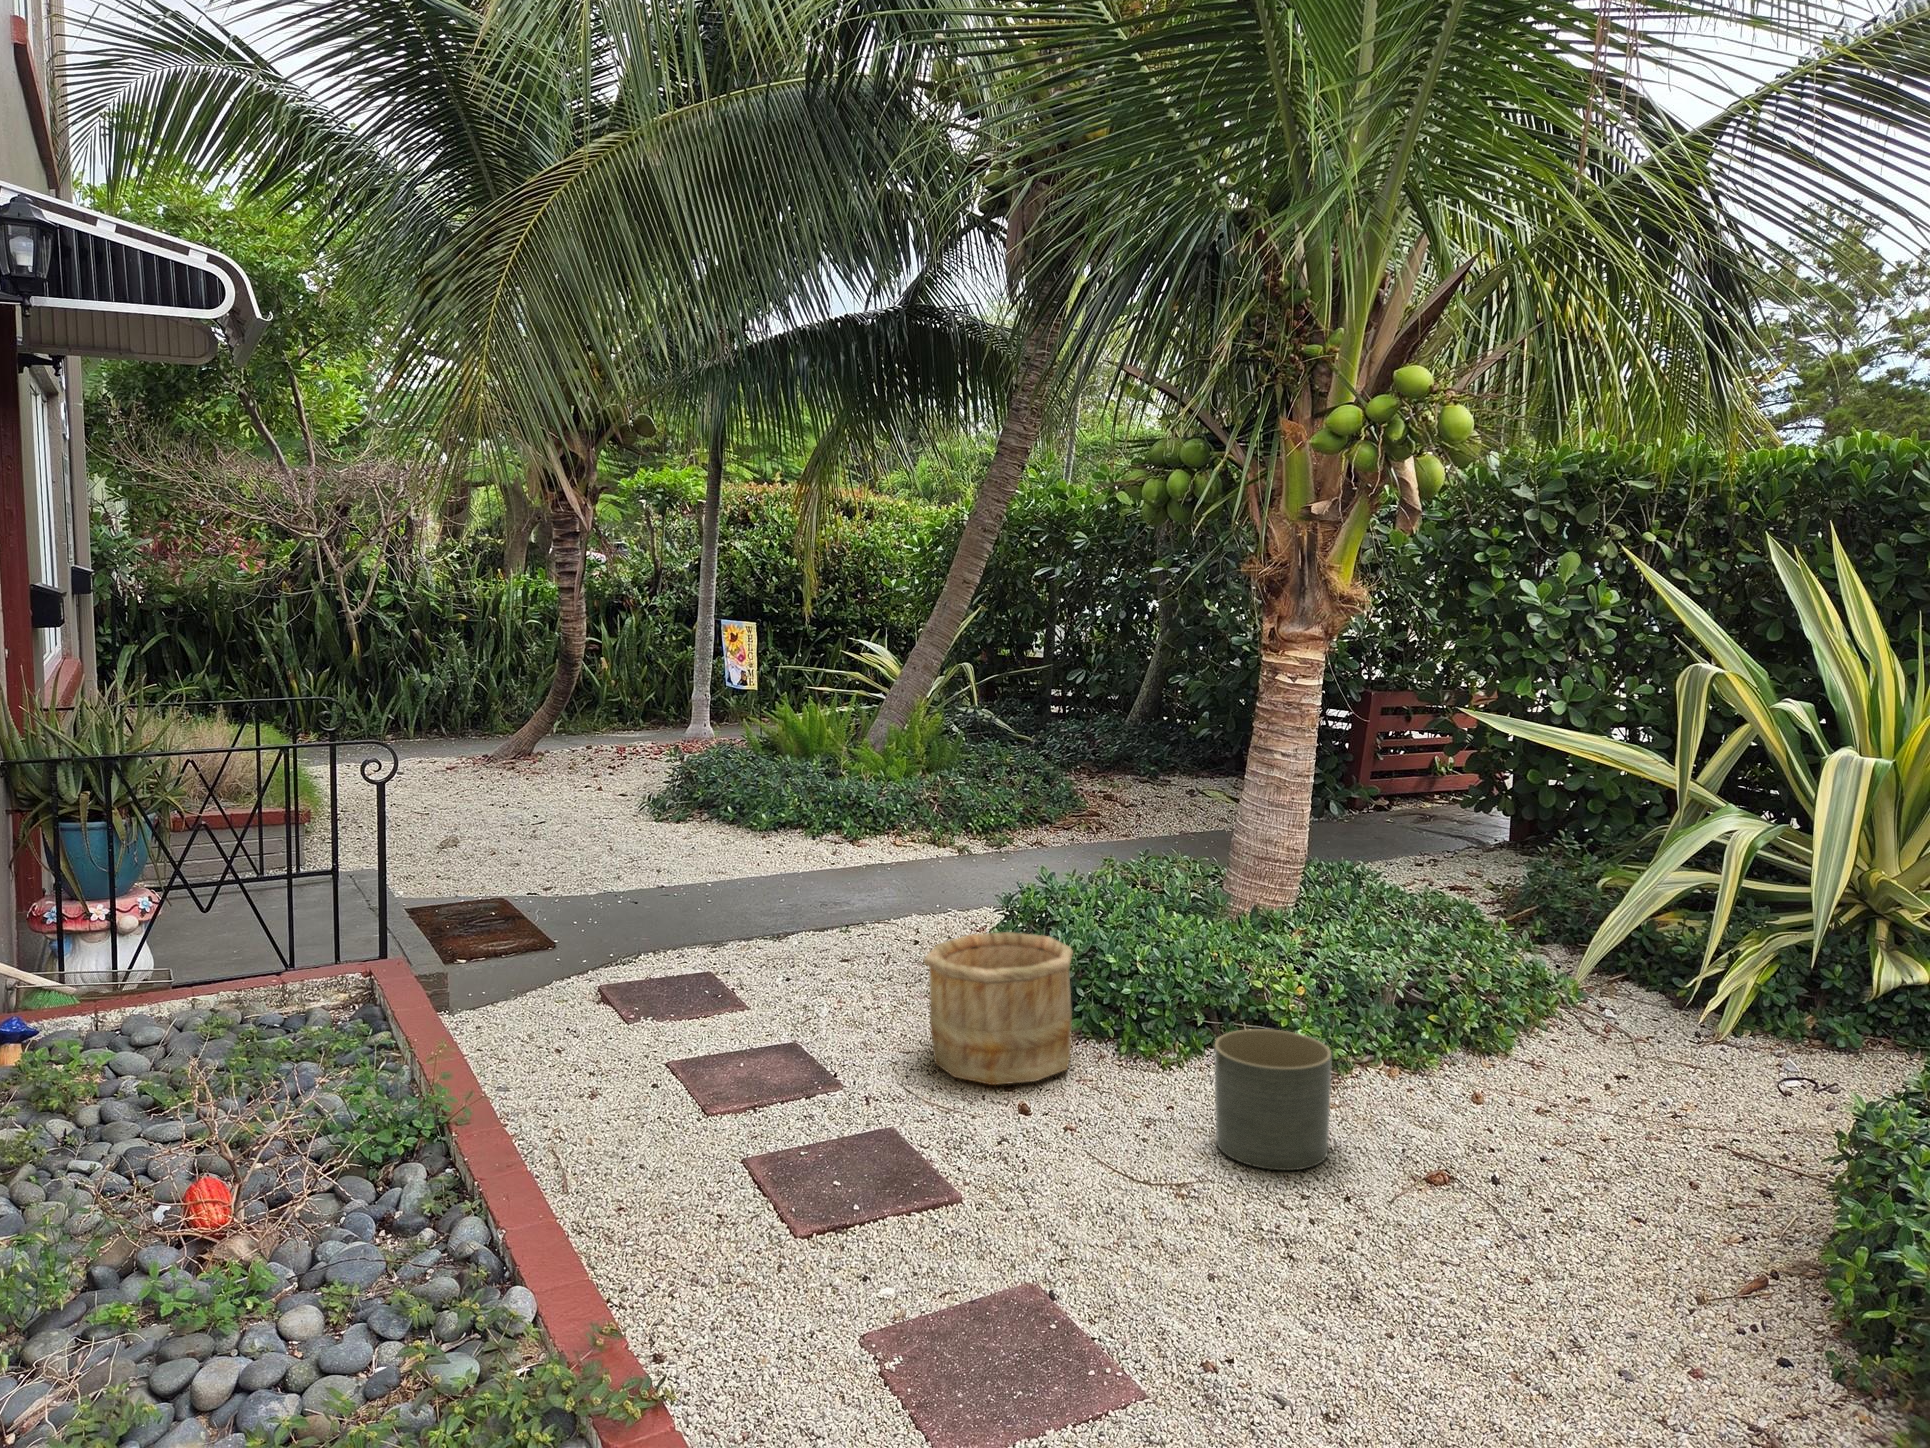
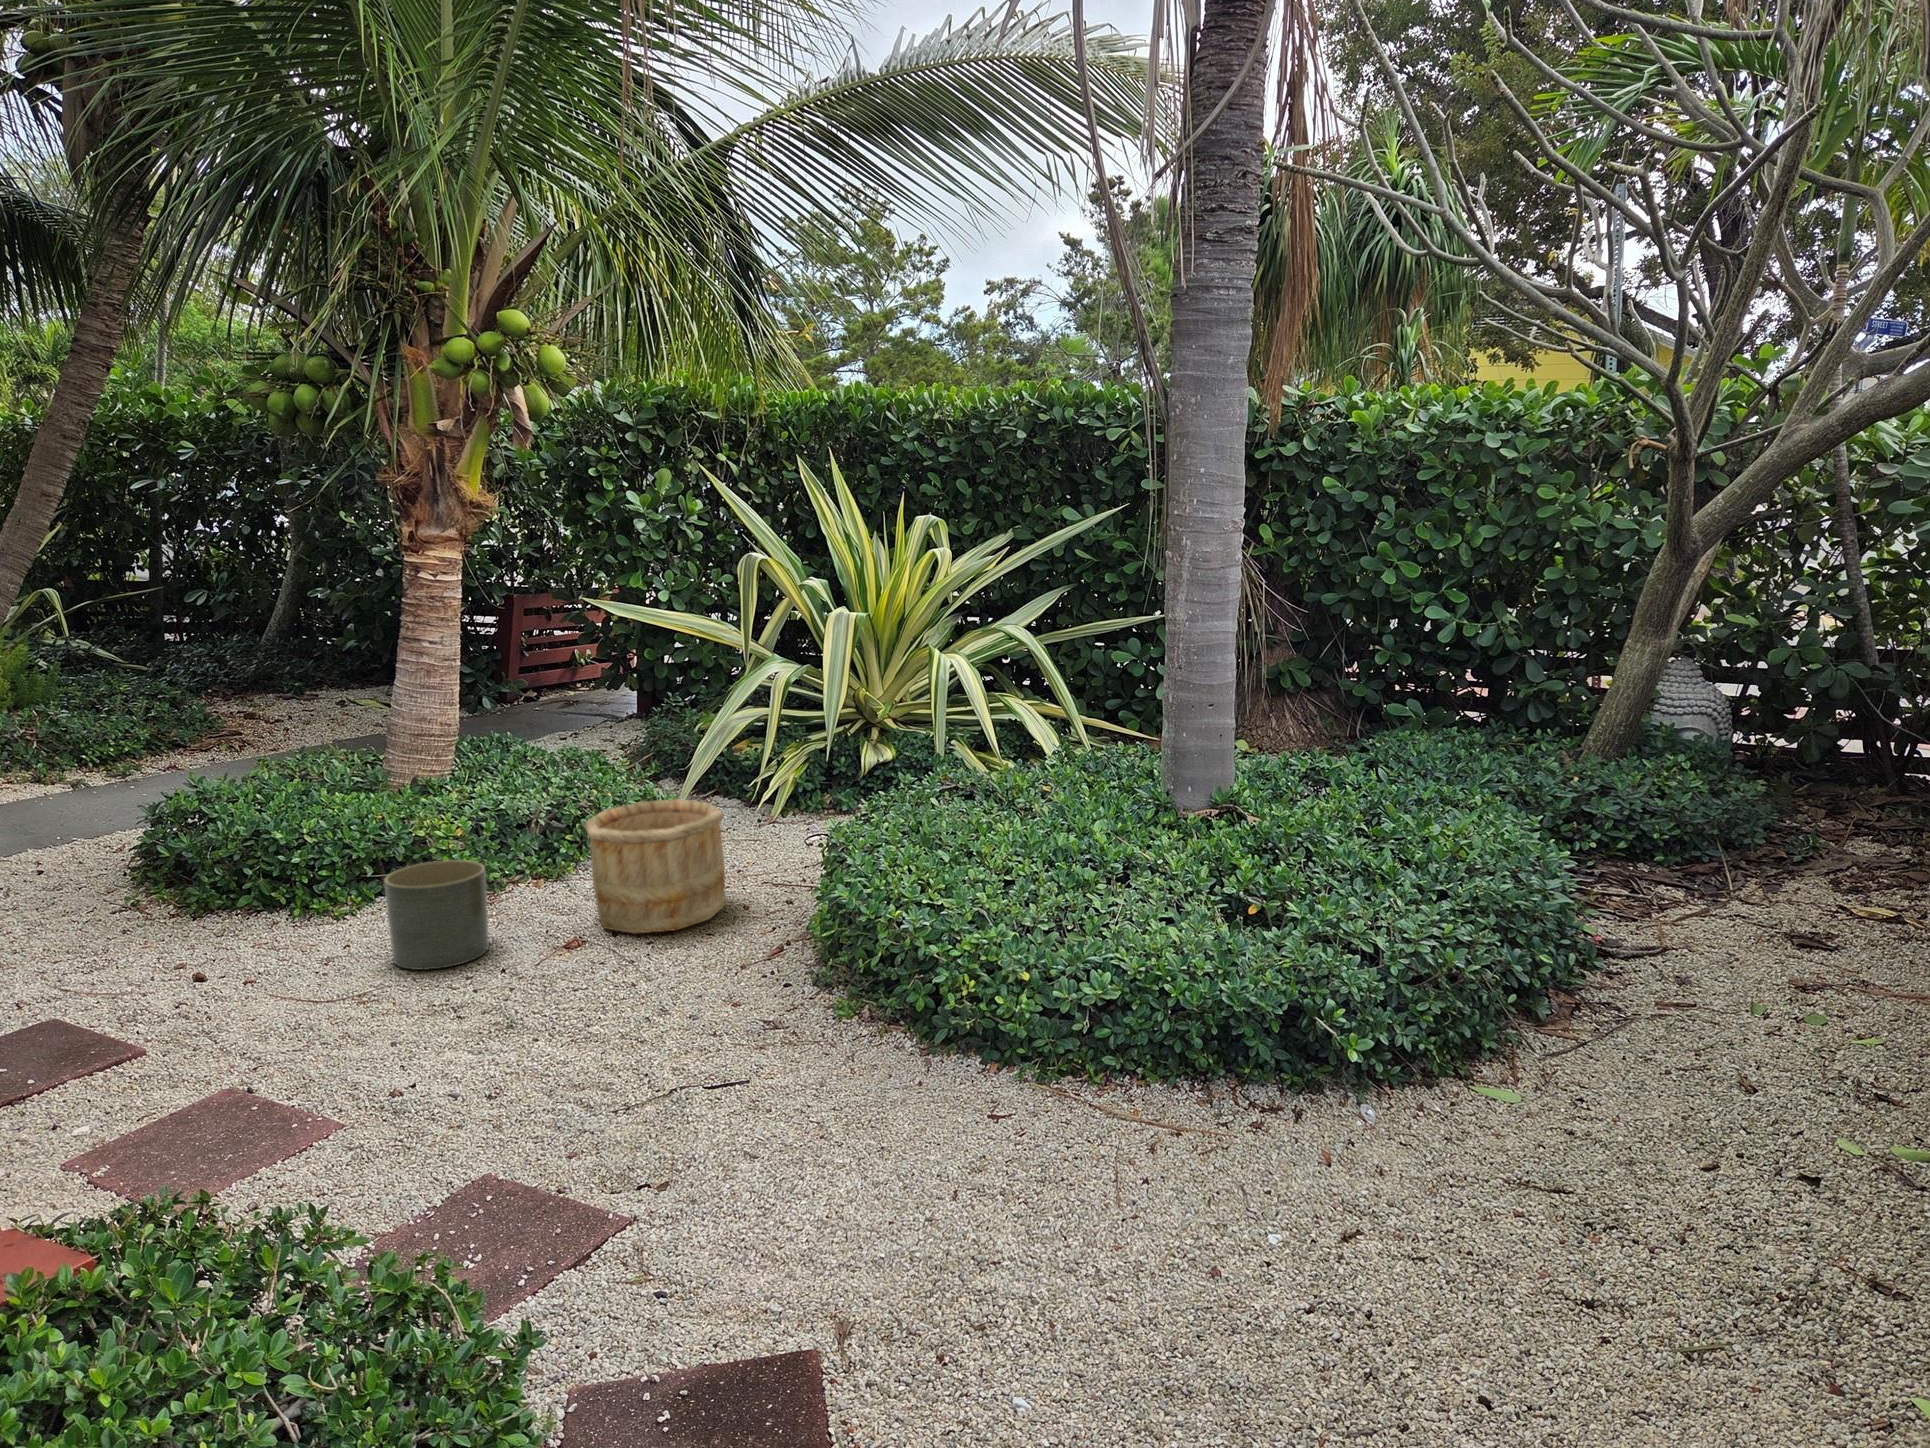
wooden bucket: present [924,932,1073,1085] -> present [584,799,725,933]

